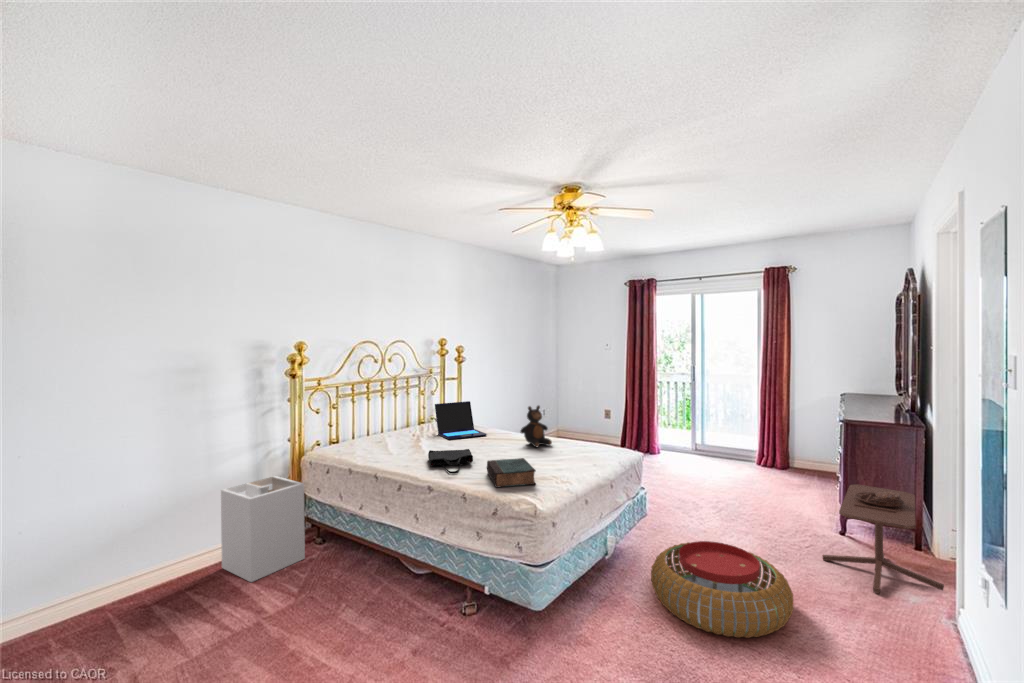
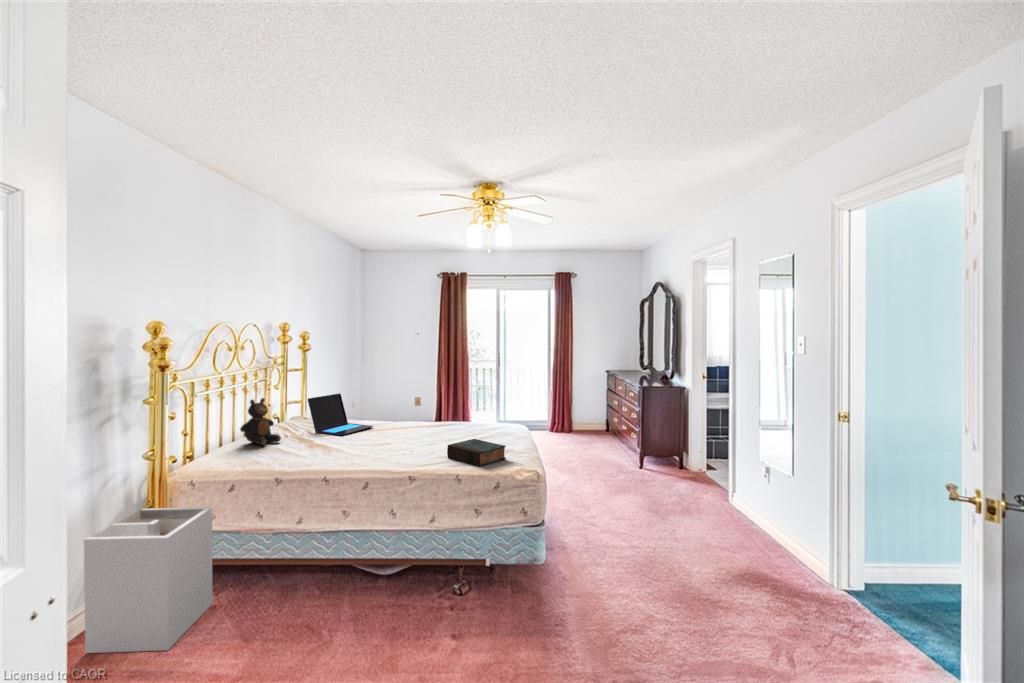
teddy bear: present [520,406,552,447] -> present [240,398,281,446]
tote bag: present [428,449,473,474] -> none [363,439,421,463]
side table: present [823,485,944,594] -> none [645,431,710,498]
pouf: present [651,541,794,638] -> none [574,484,673,544]

